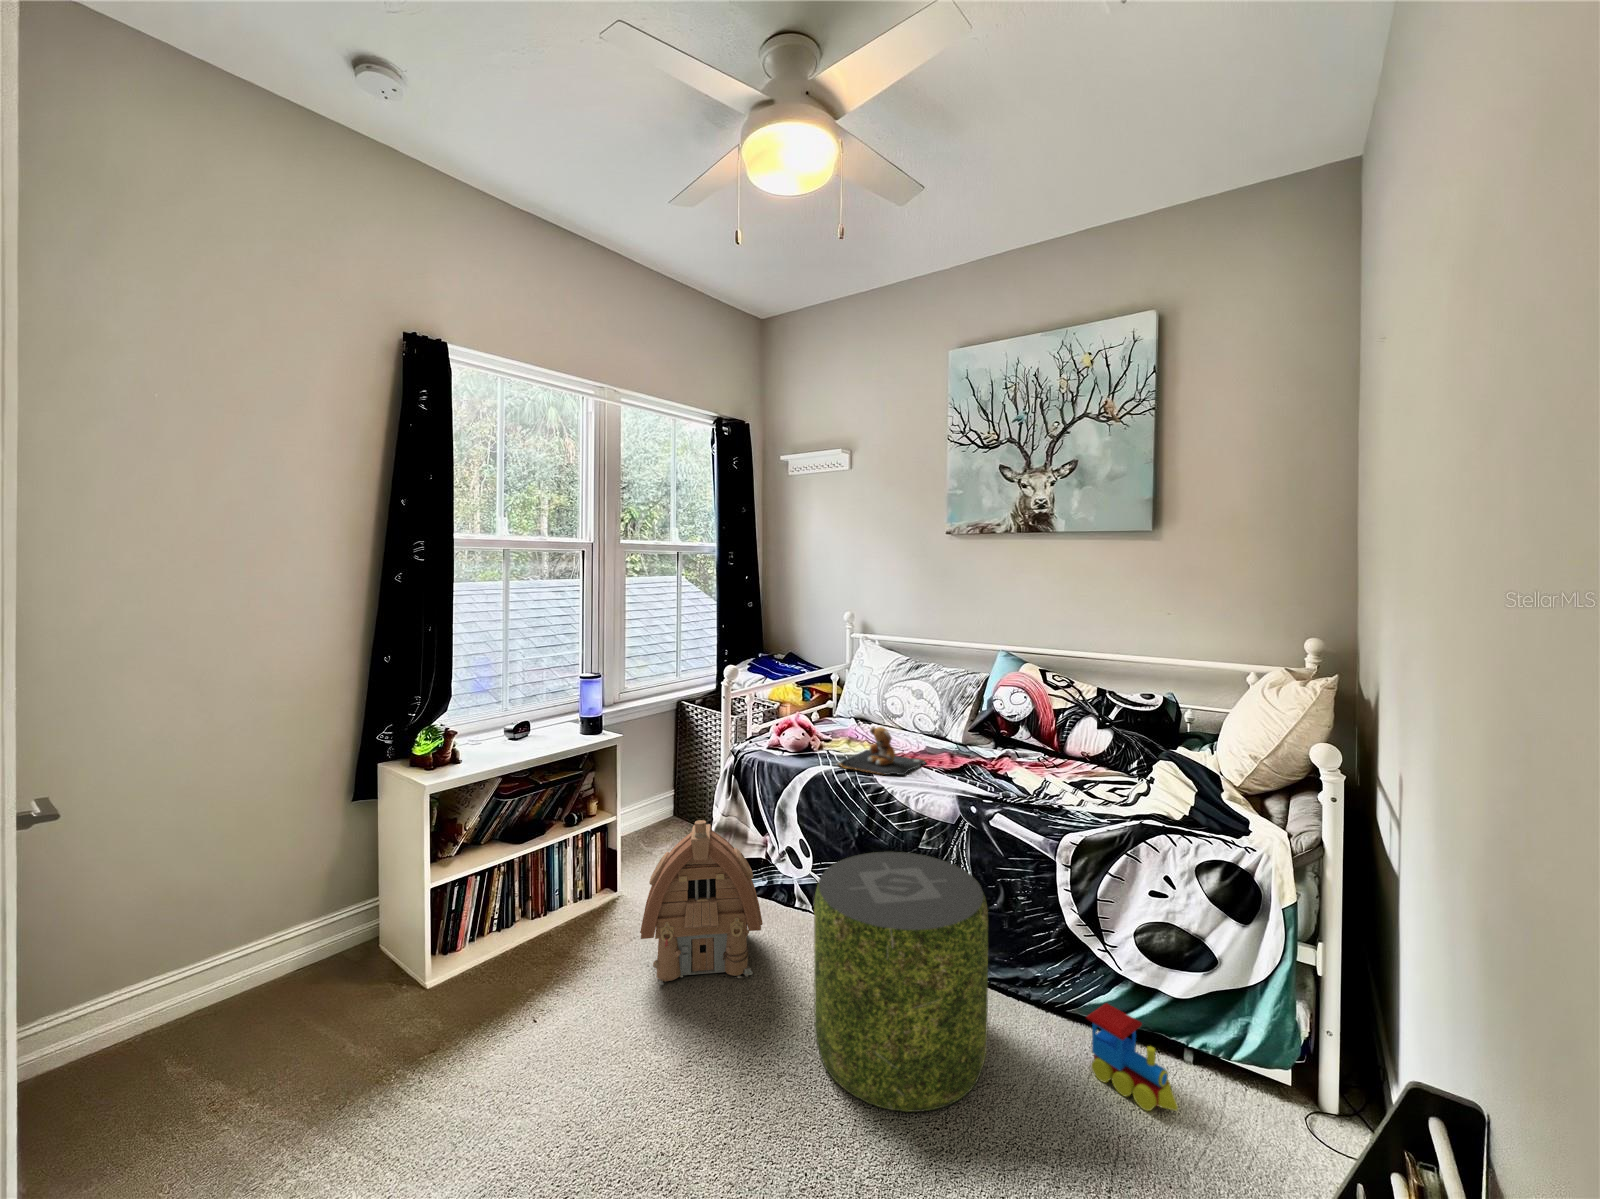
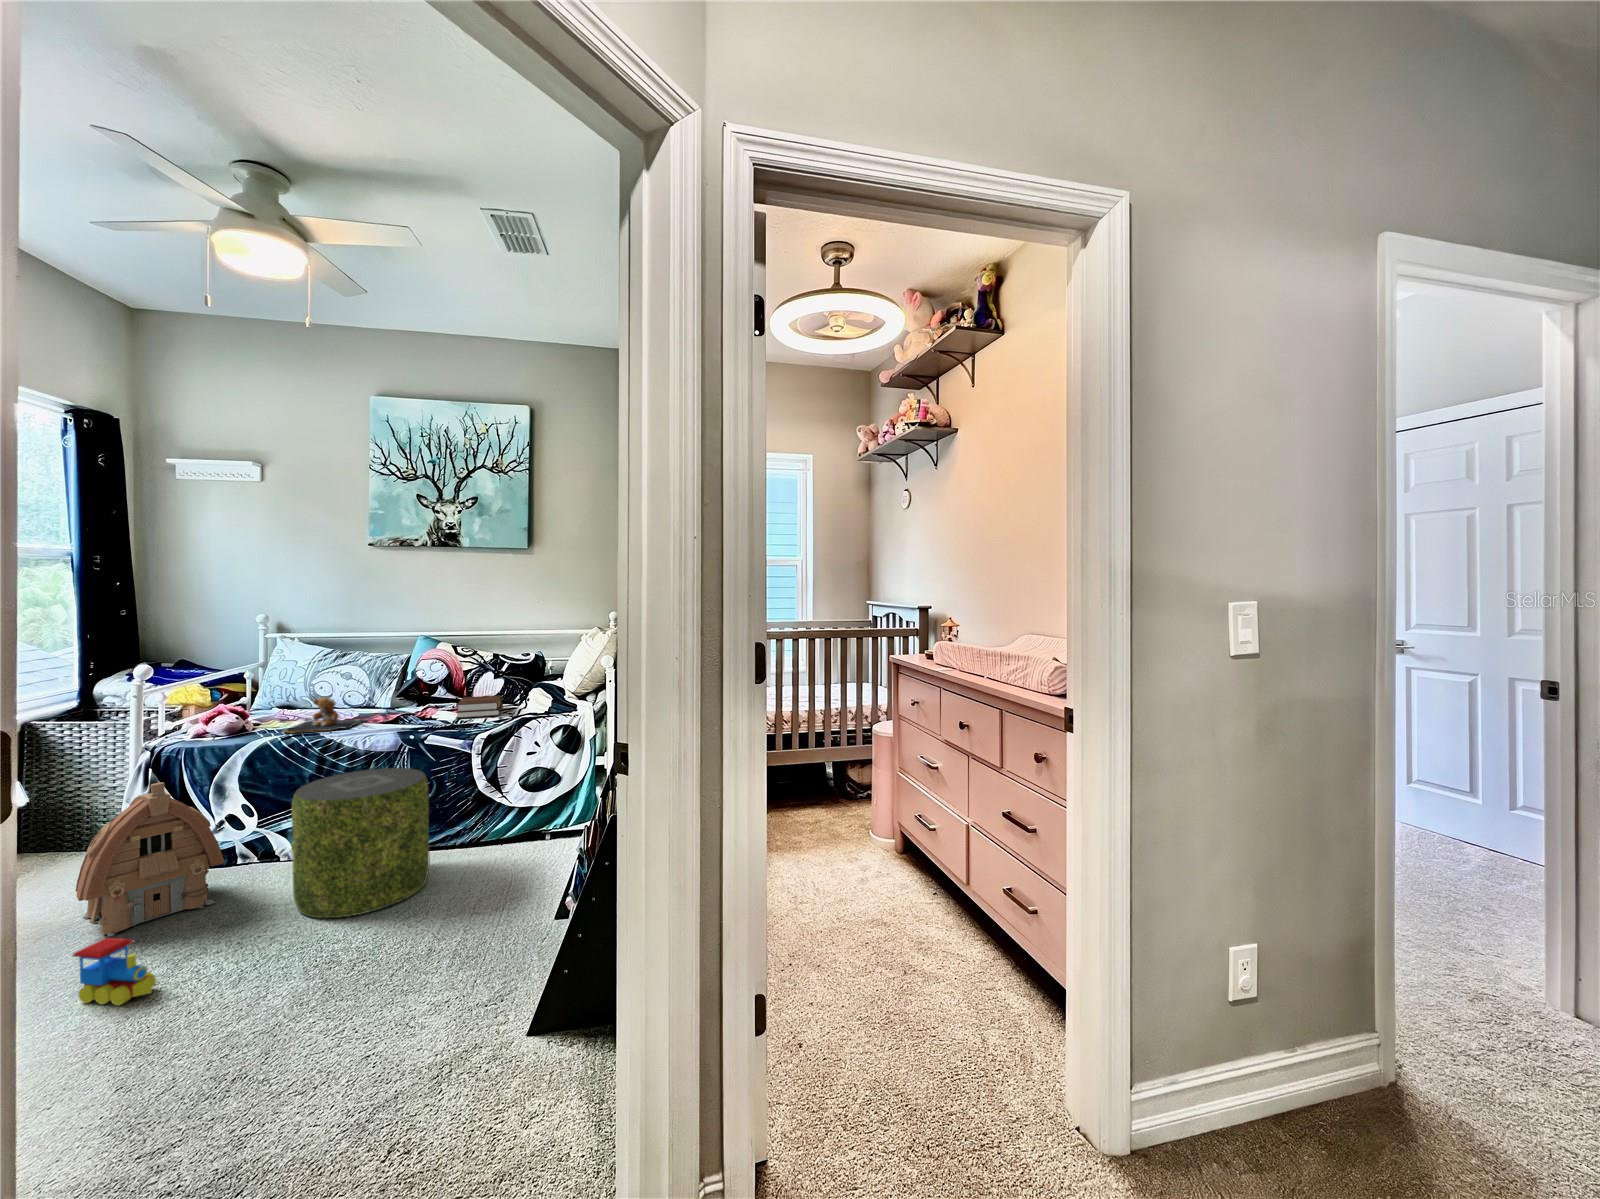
hardback book: none [1037,751,1109,797] -> present [456,695,503,718]
toy train: present [1086,1003,1178,1111] -> present [73,938,156,1005]

